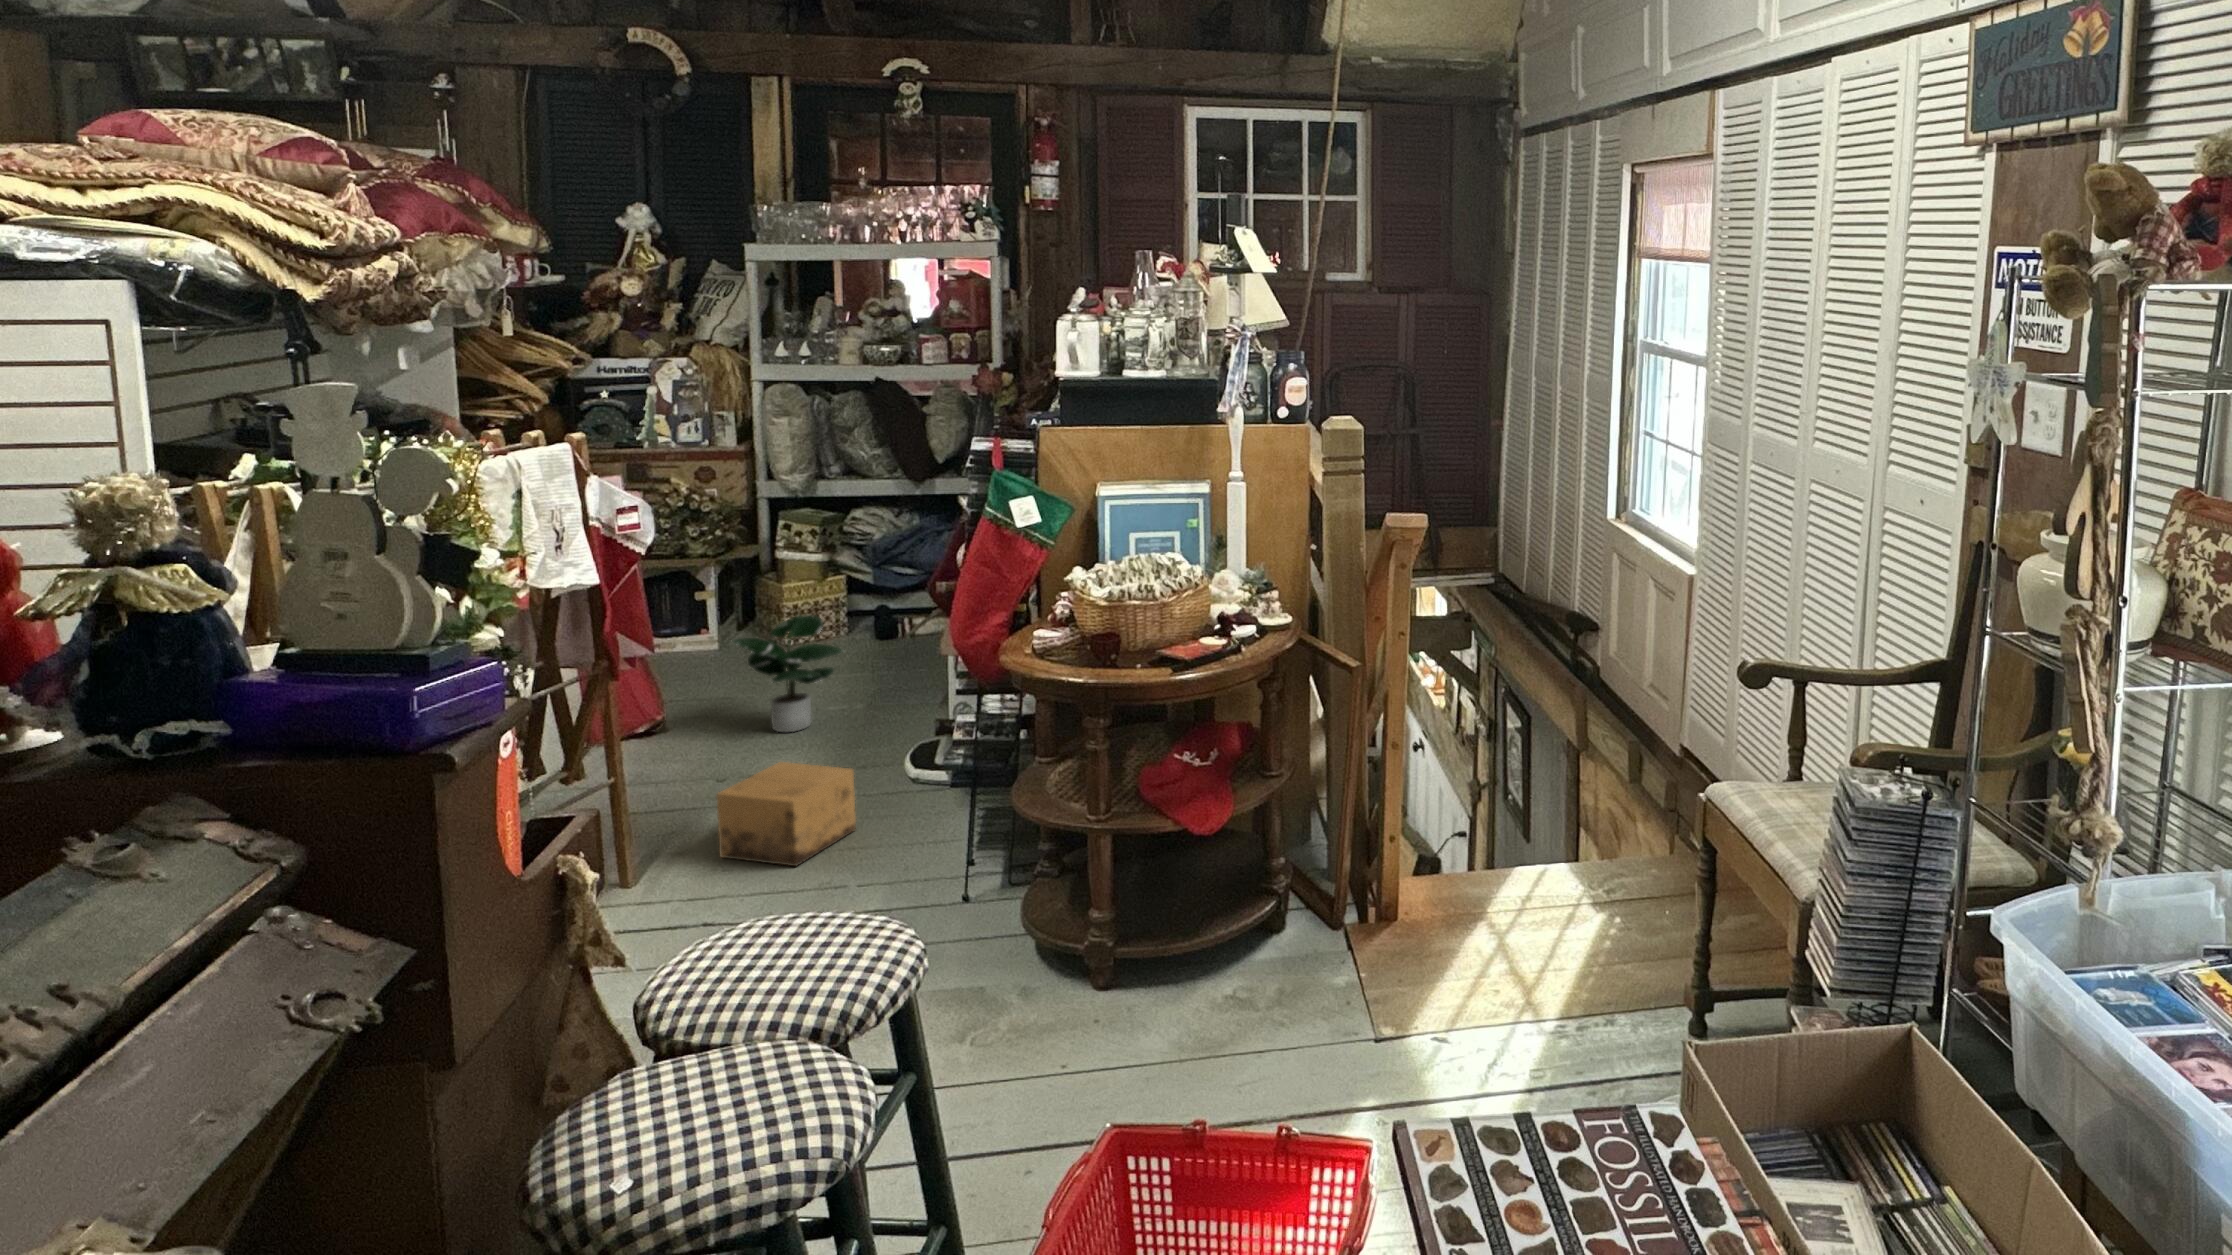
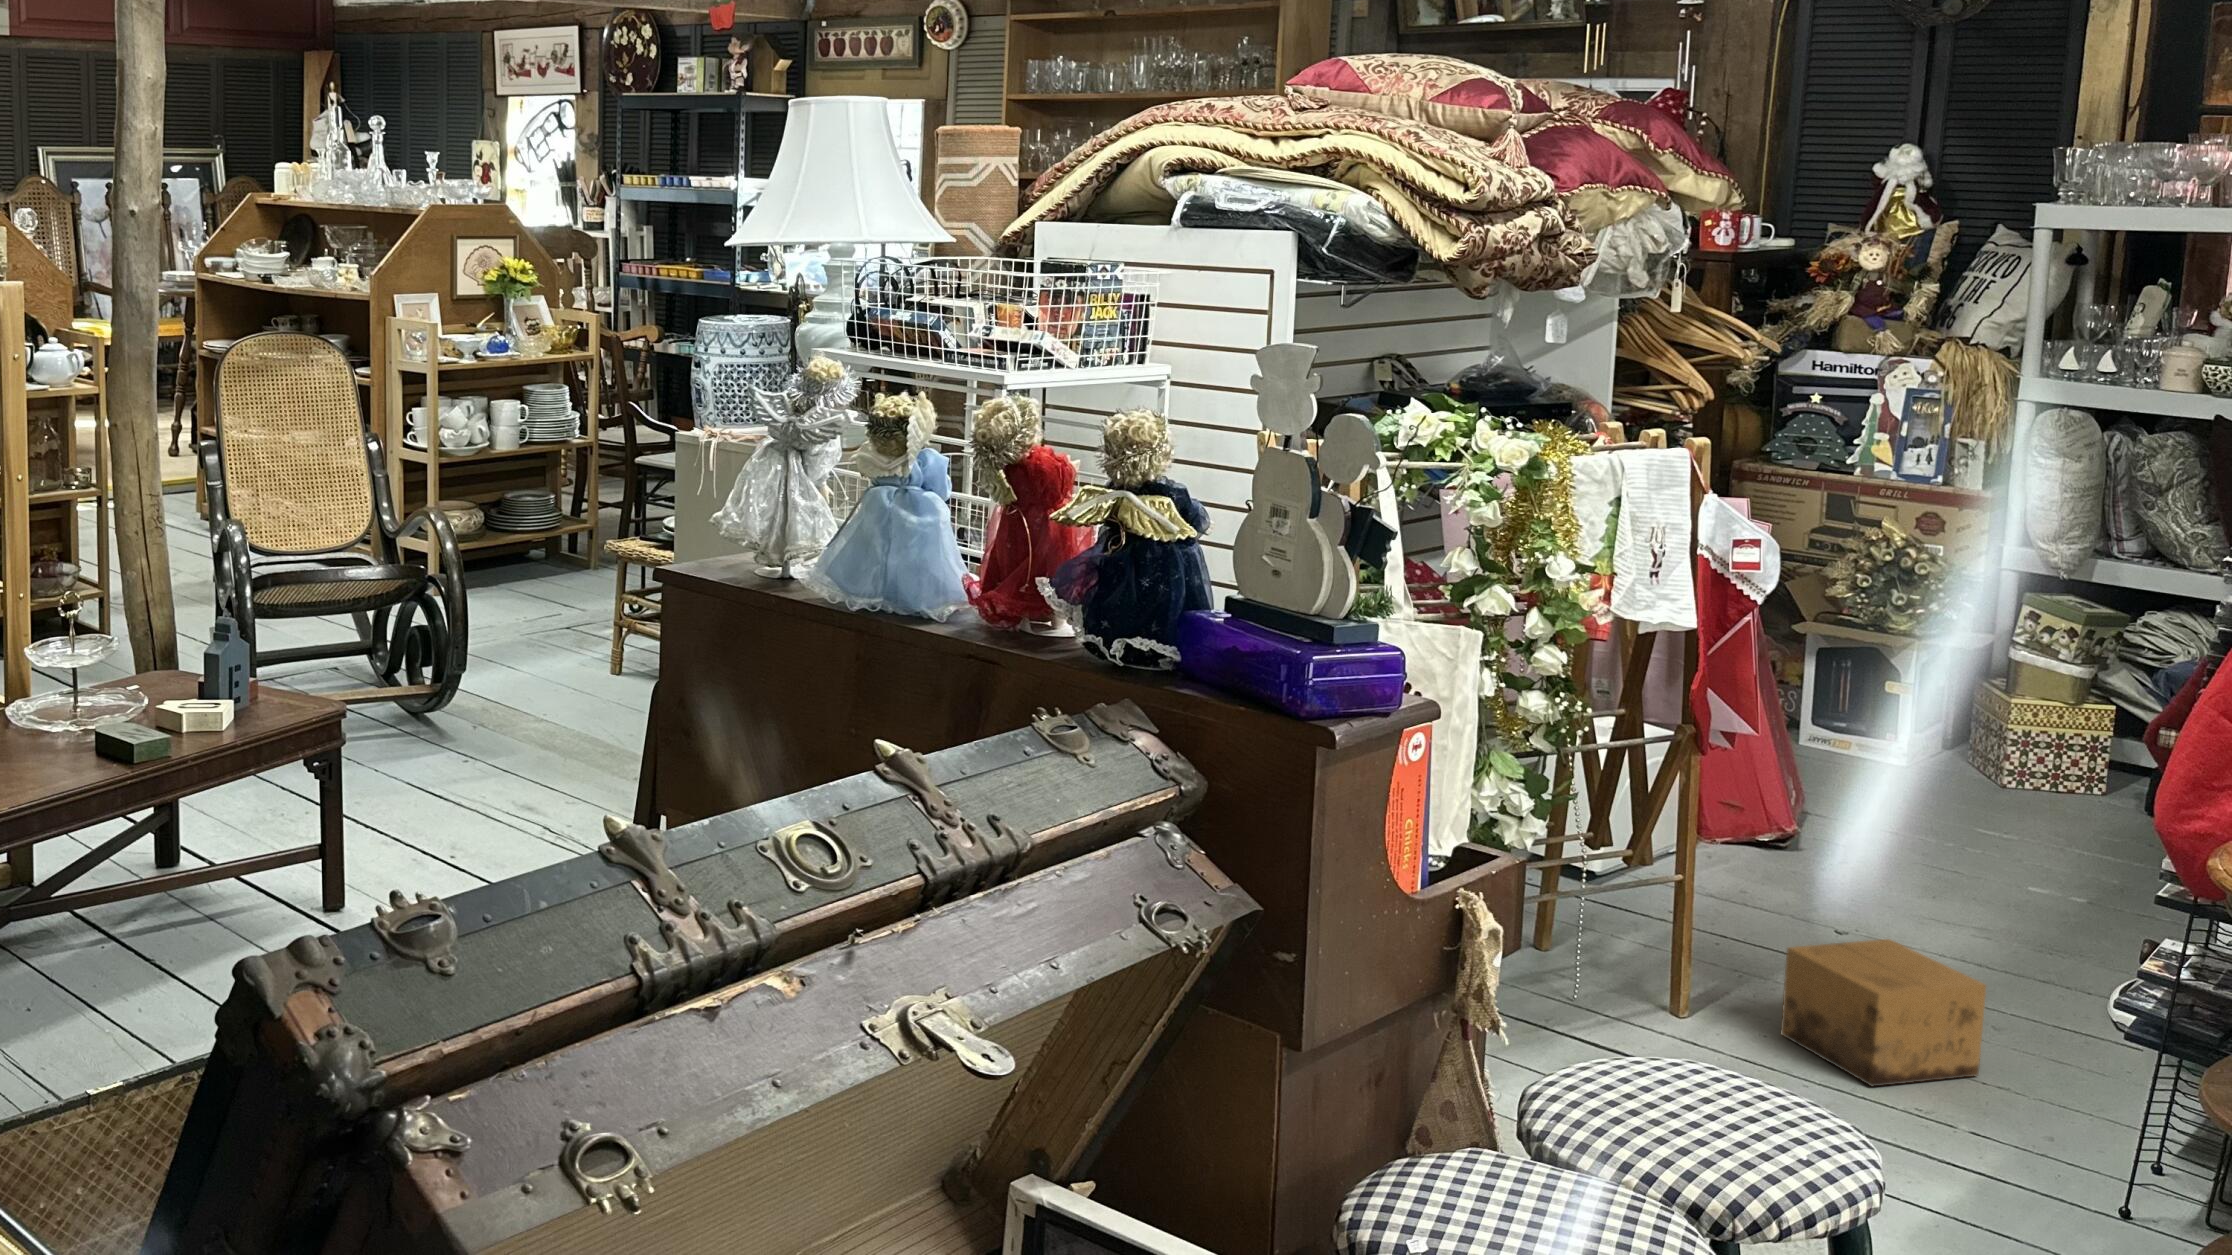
potted plant: present [733,615,843,732] -> none [1883,751,2050,917]

